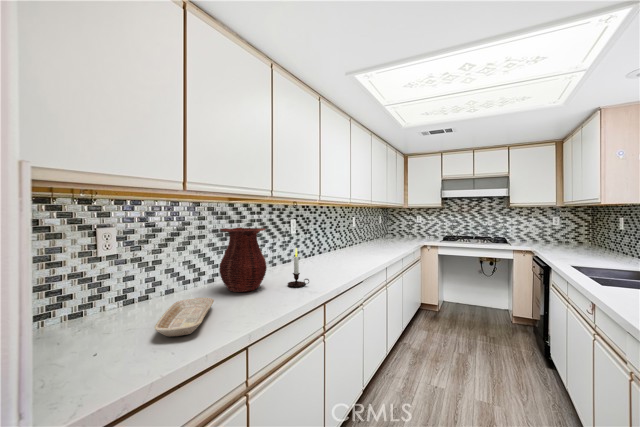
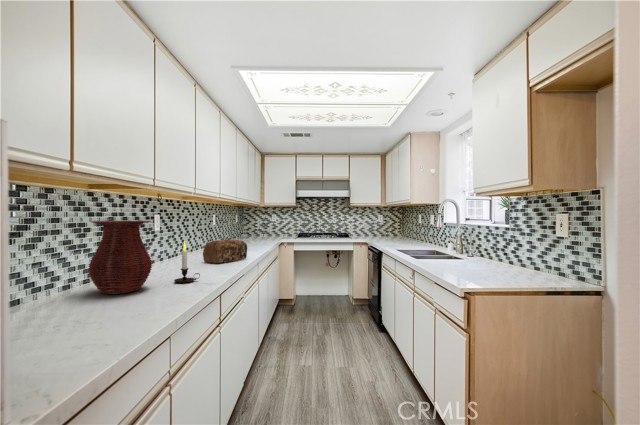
bread loaf: none [329,244,372,267] -> present [203,240,247,264]
tray: present [154,298,214,337] -> none [51,299,120,337]

